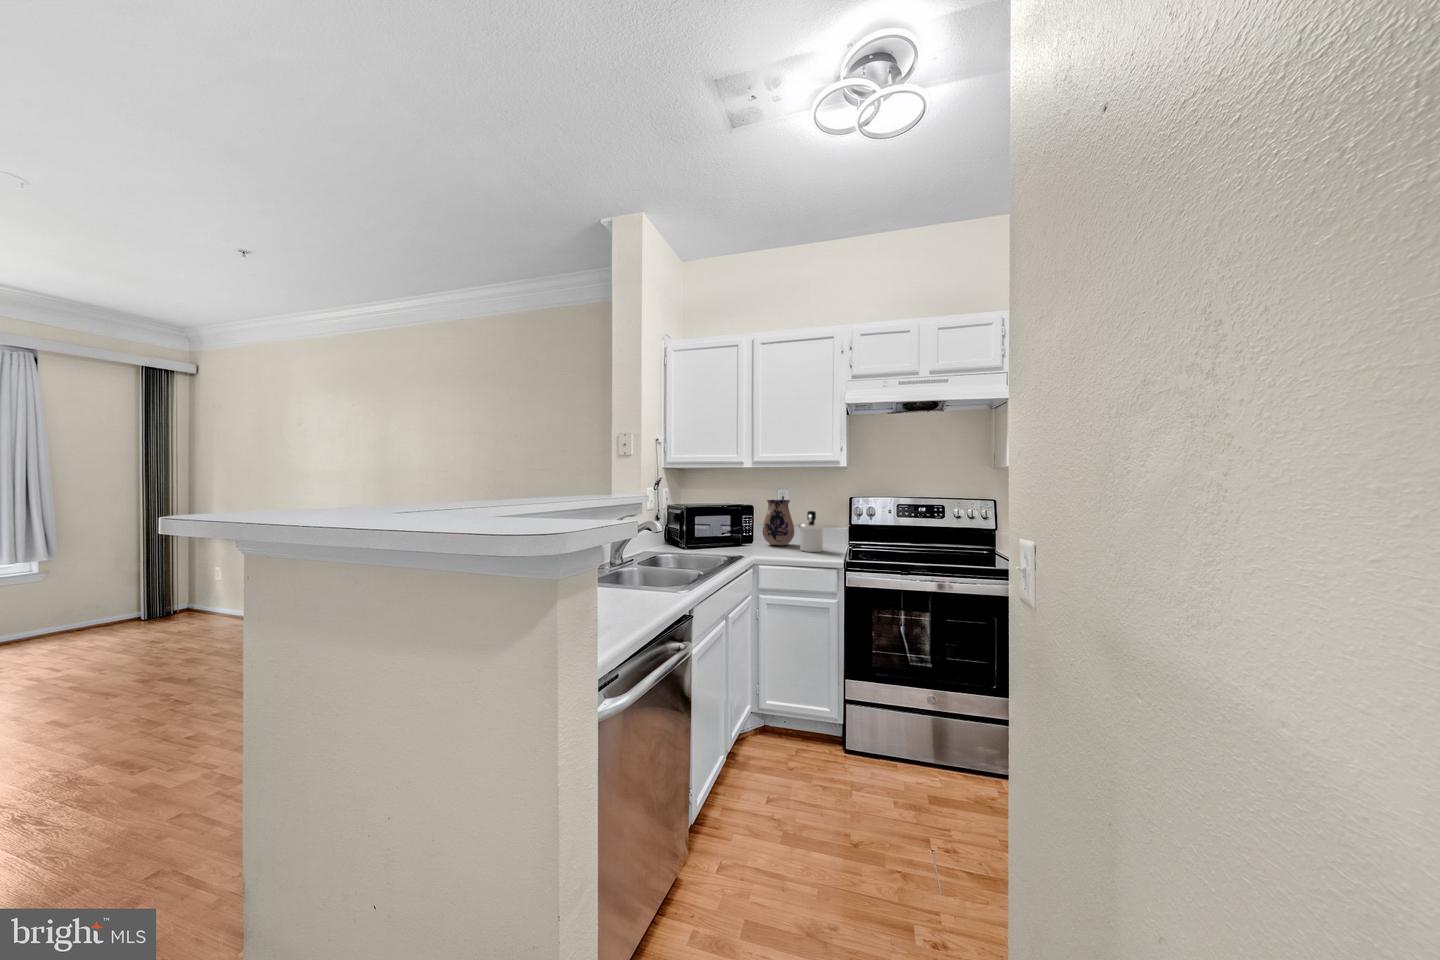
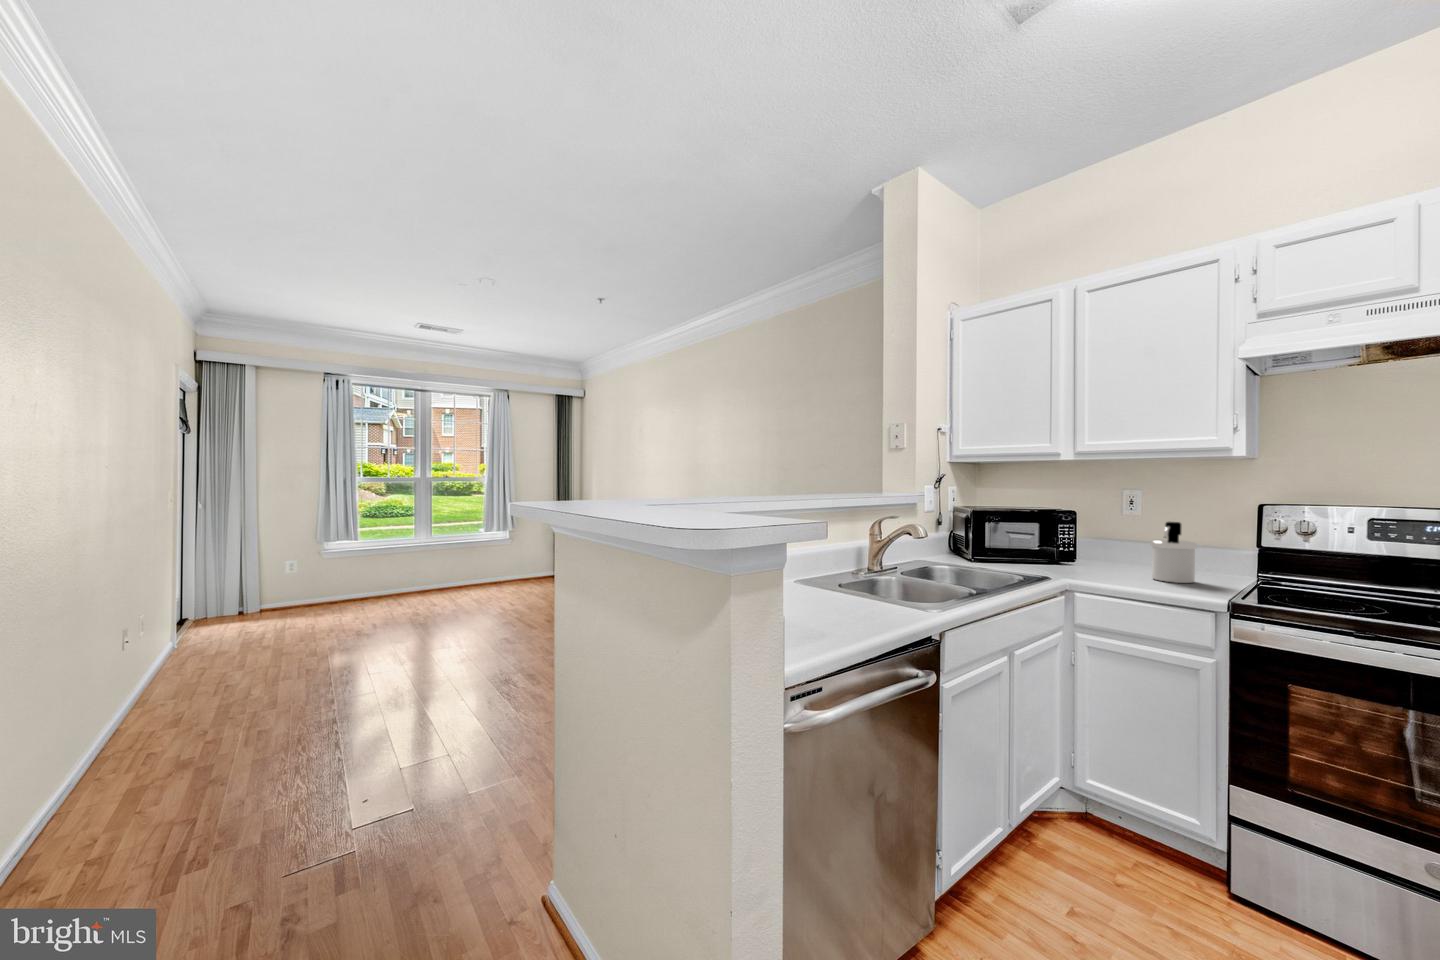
ceramic pitcher: present [763,500,794,546] -> none [1094,504,1149,569]

